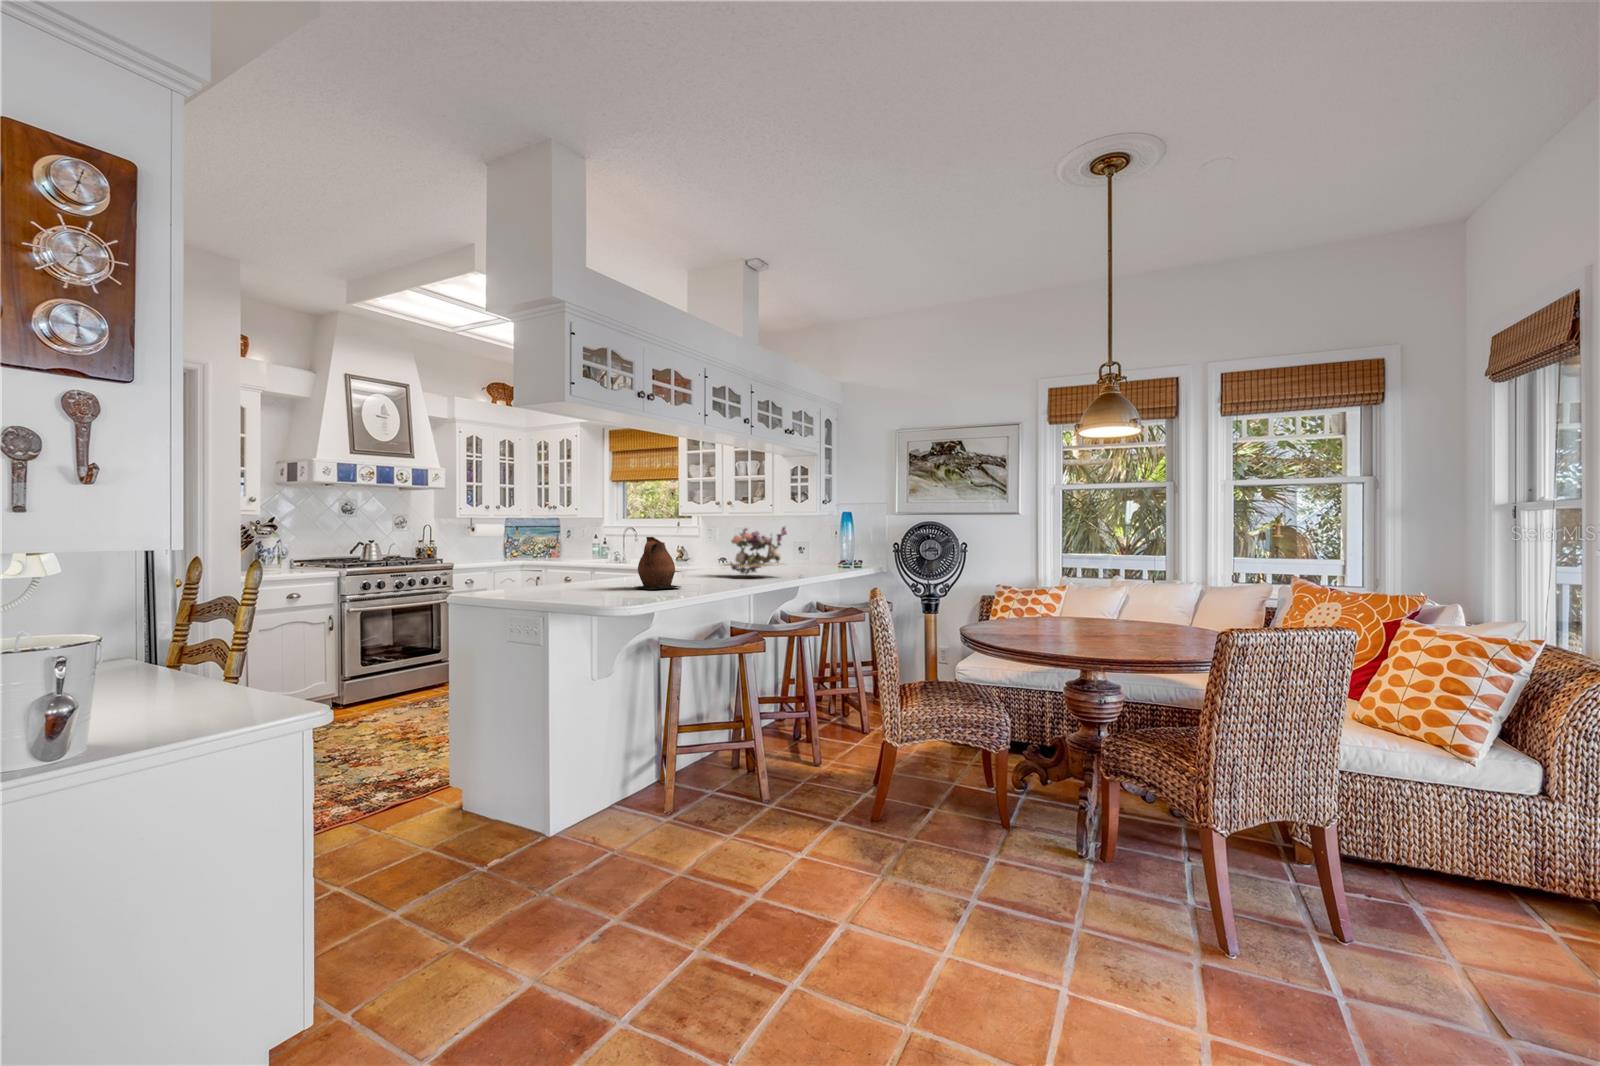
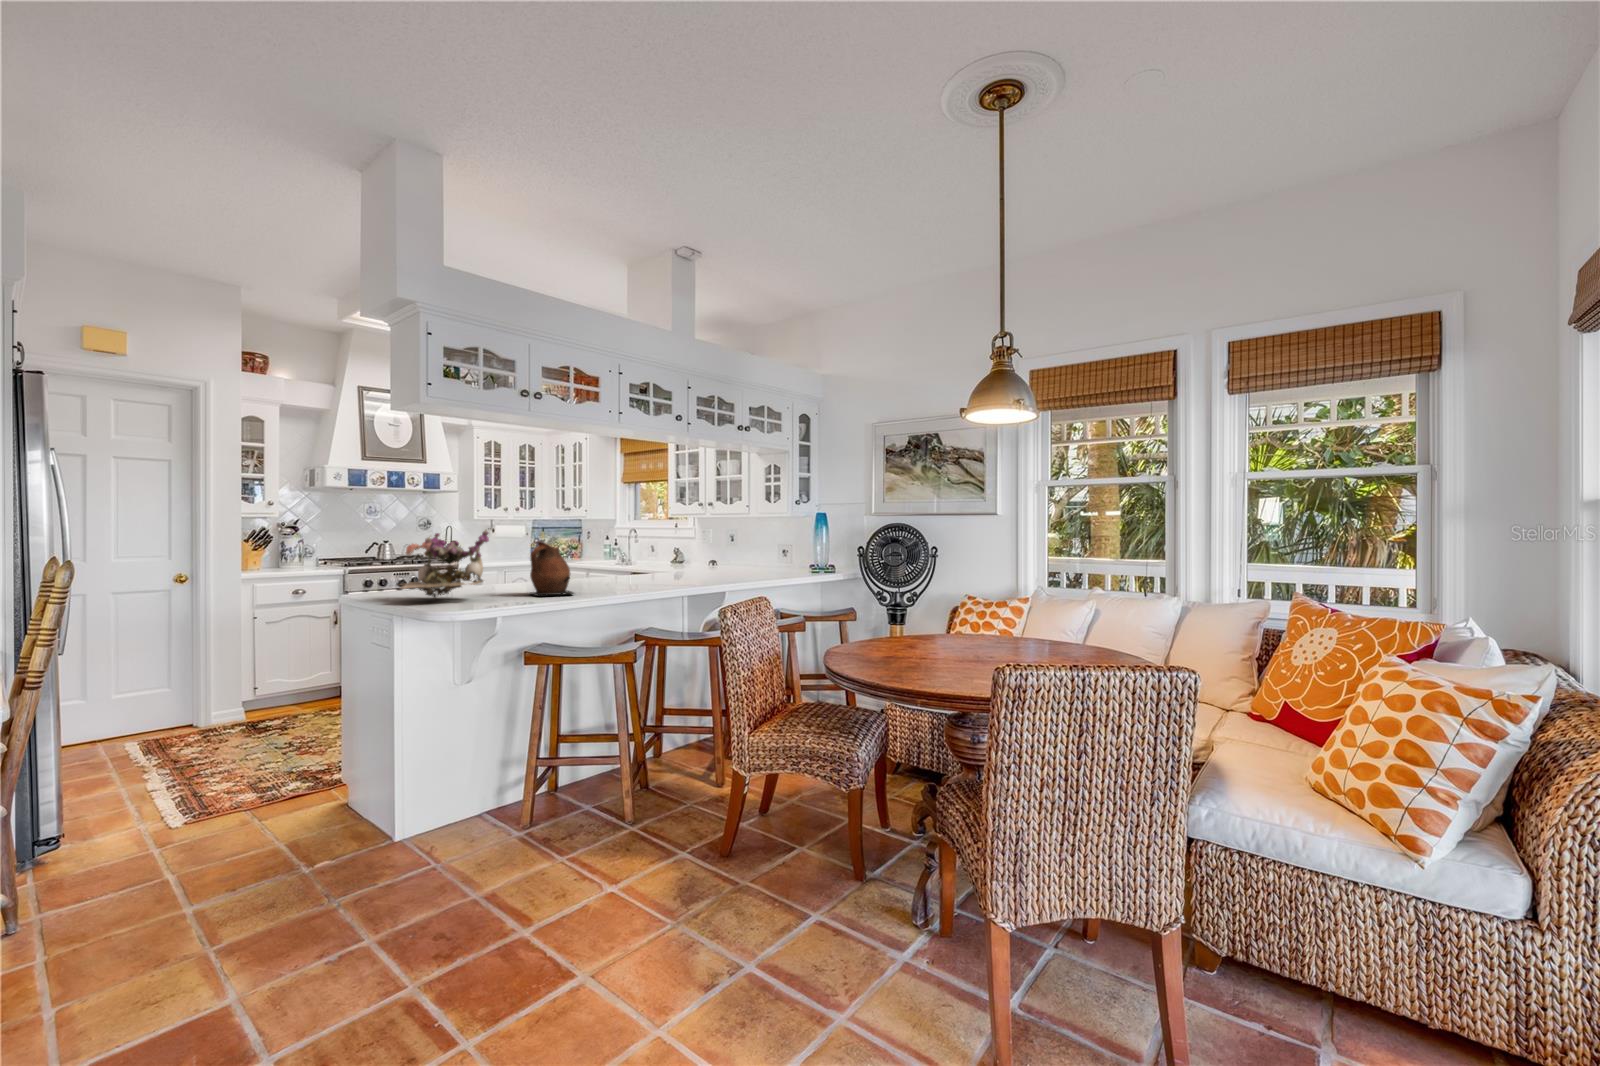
flower arrangement: present [726,527,787,575] -> present [403,530,489,598]

